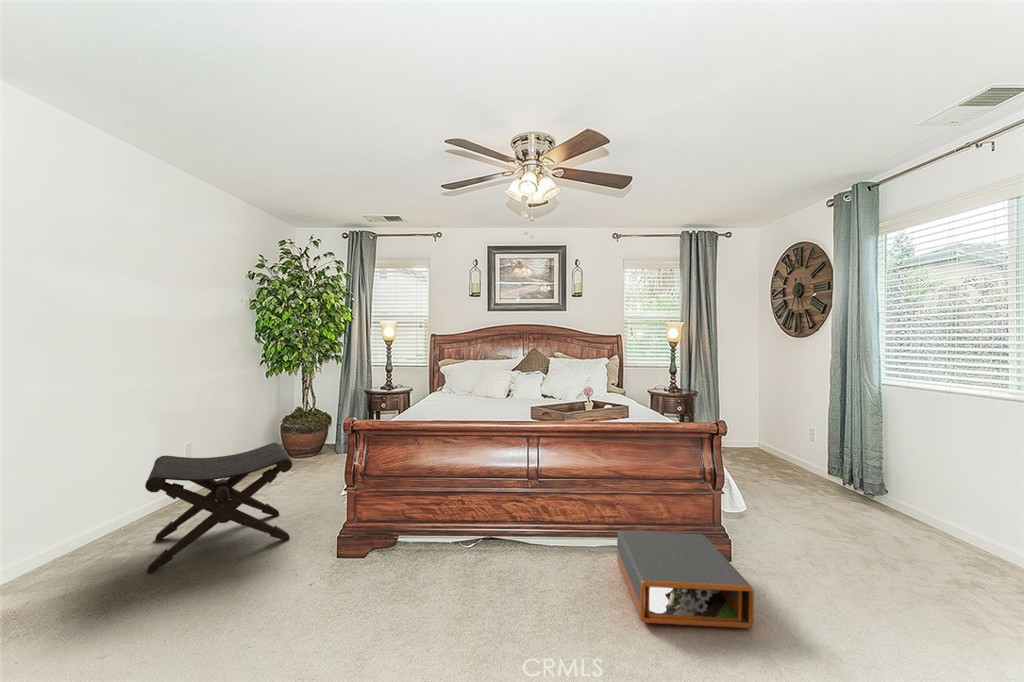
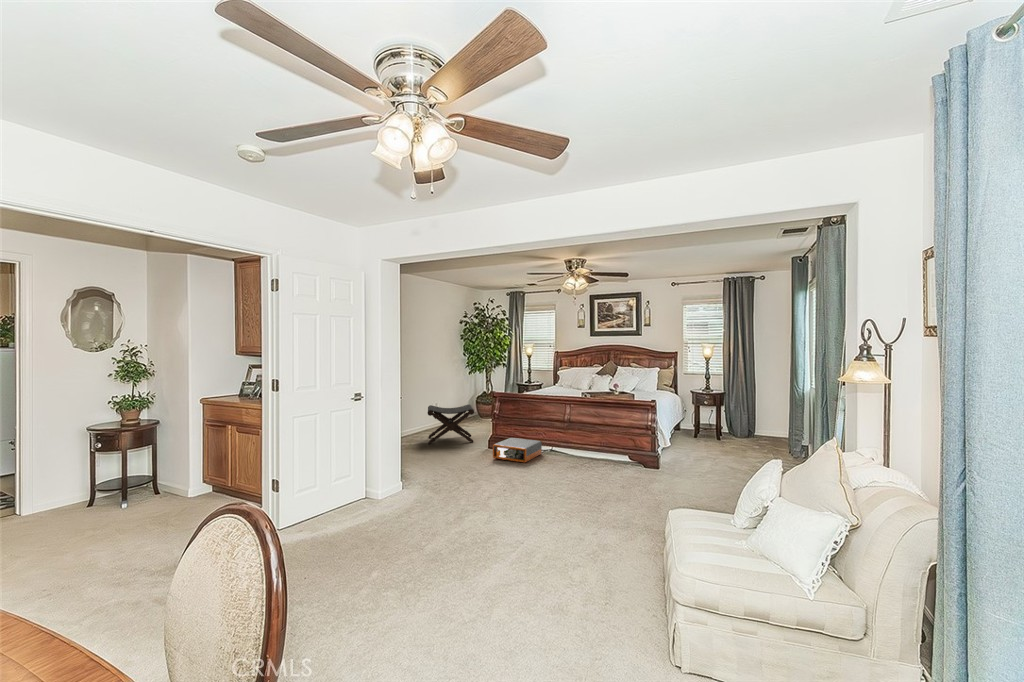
storage box: present [617,531,754,628] -> present [493,438,542,463]

